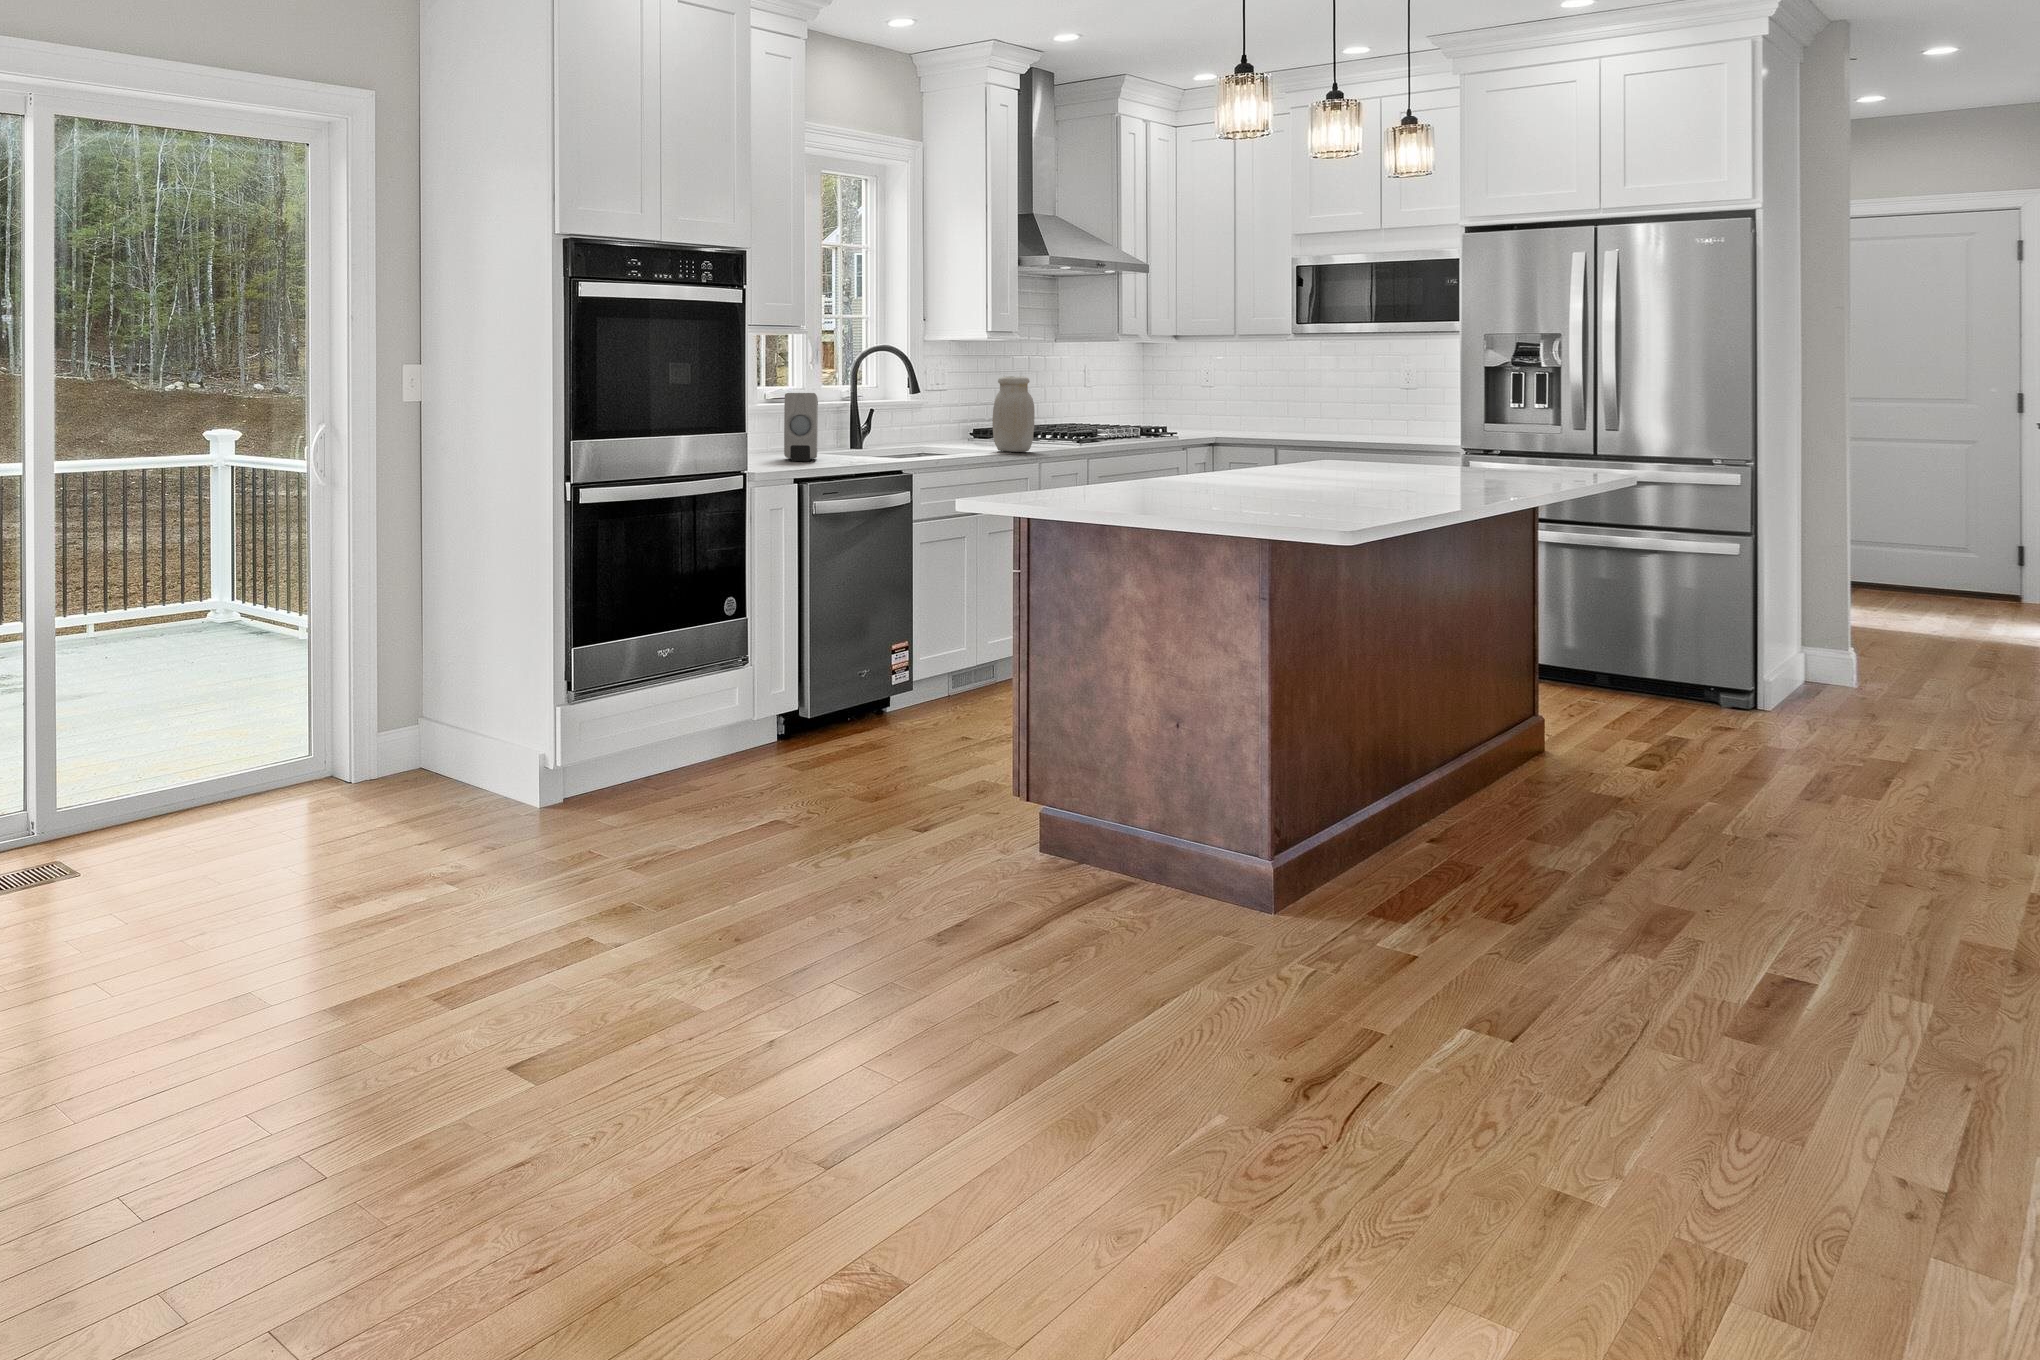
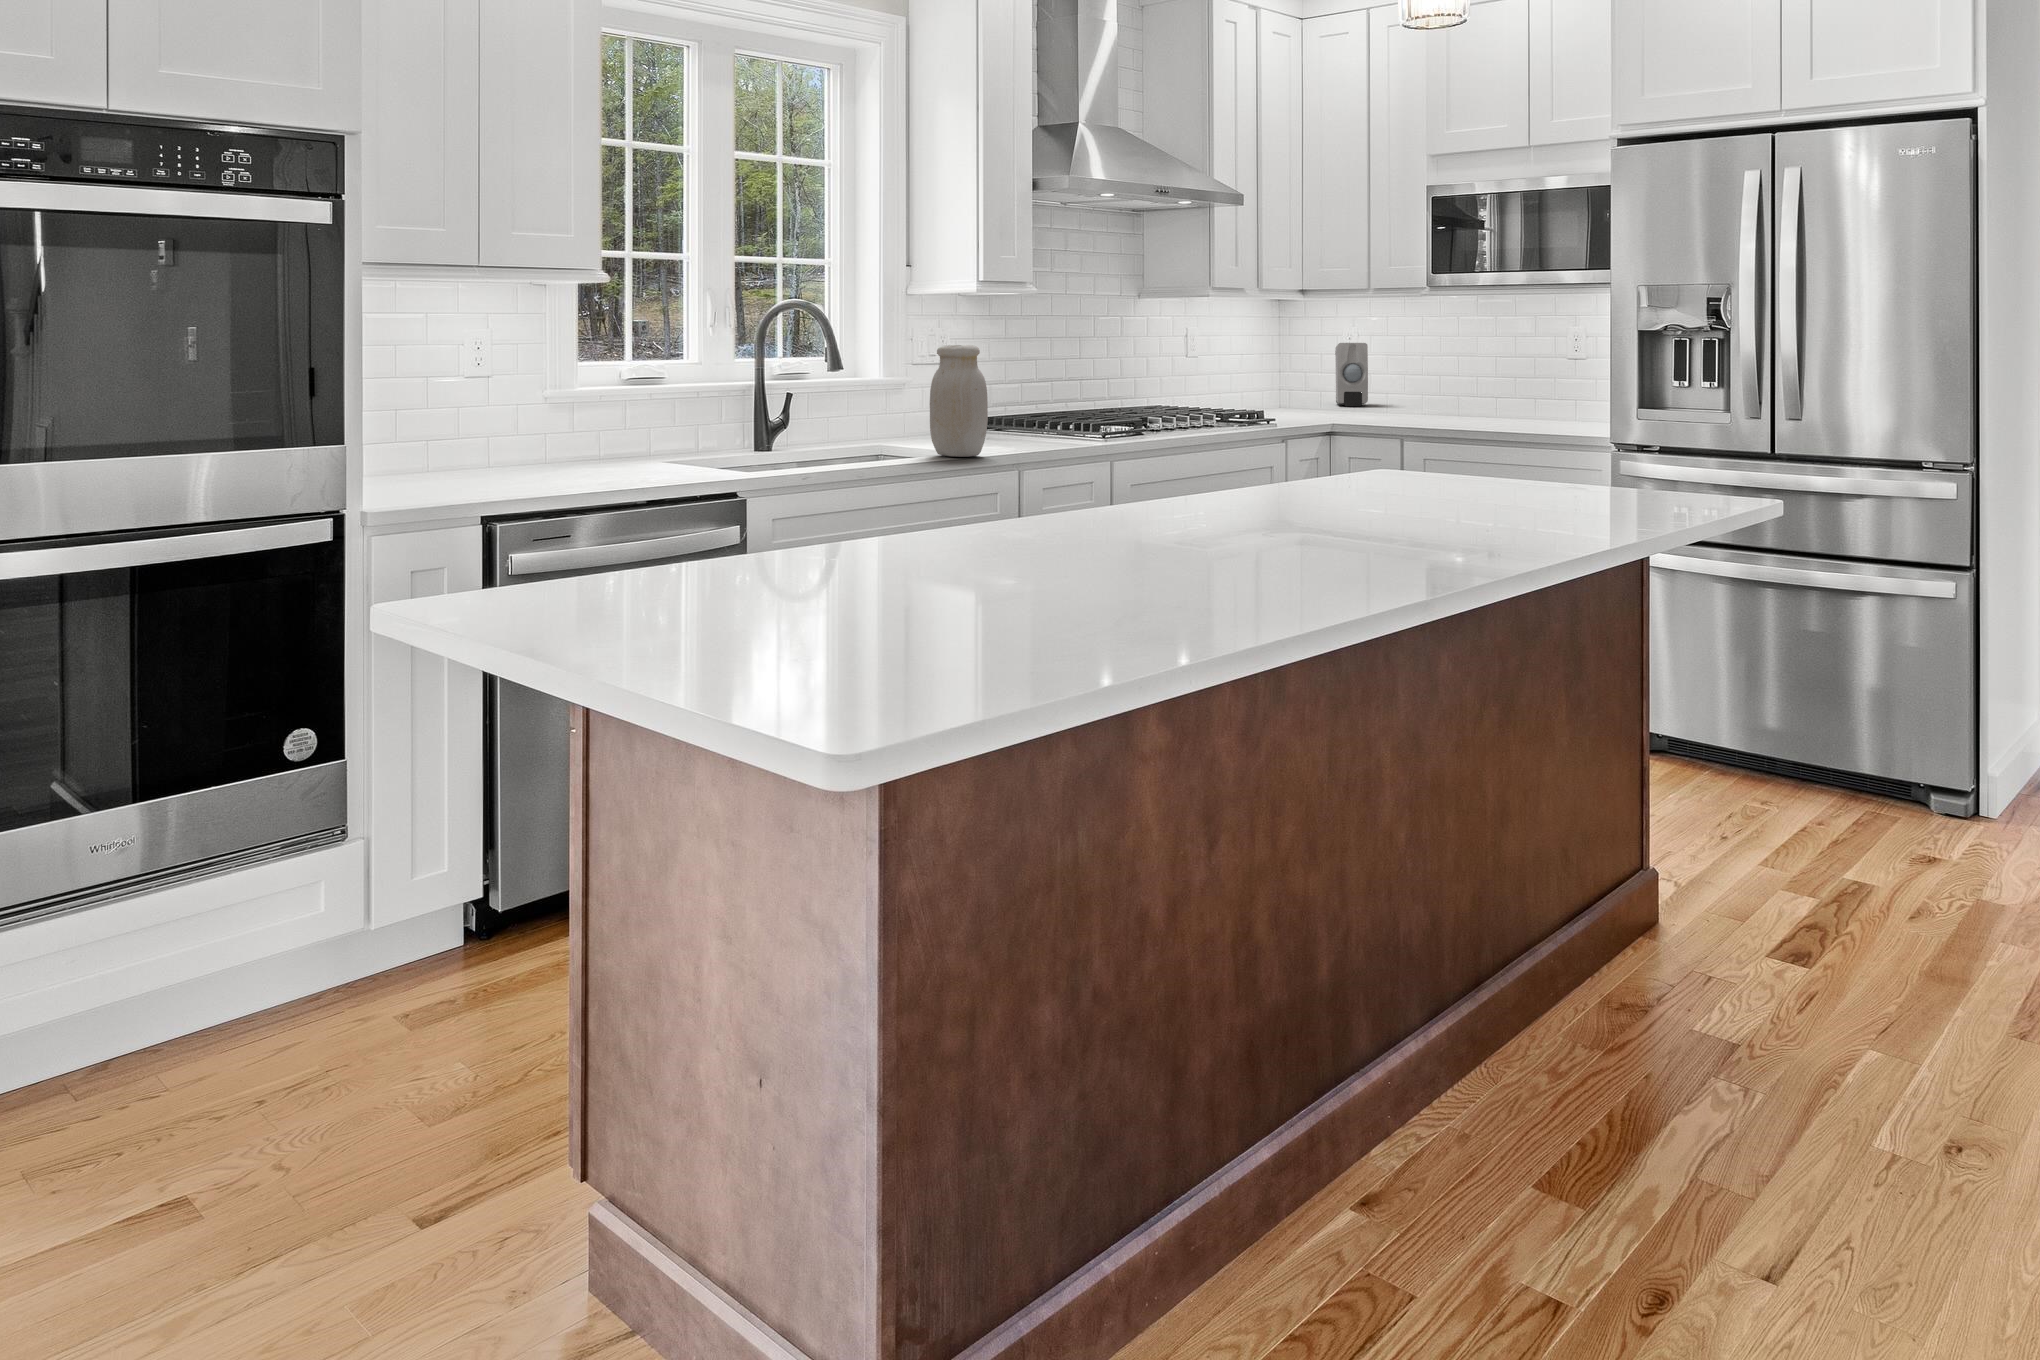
soap dispenser: present [784,393,818,461] -> present [1335,343,1368,406]

